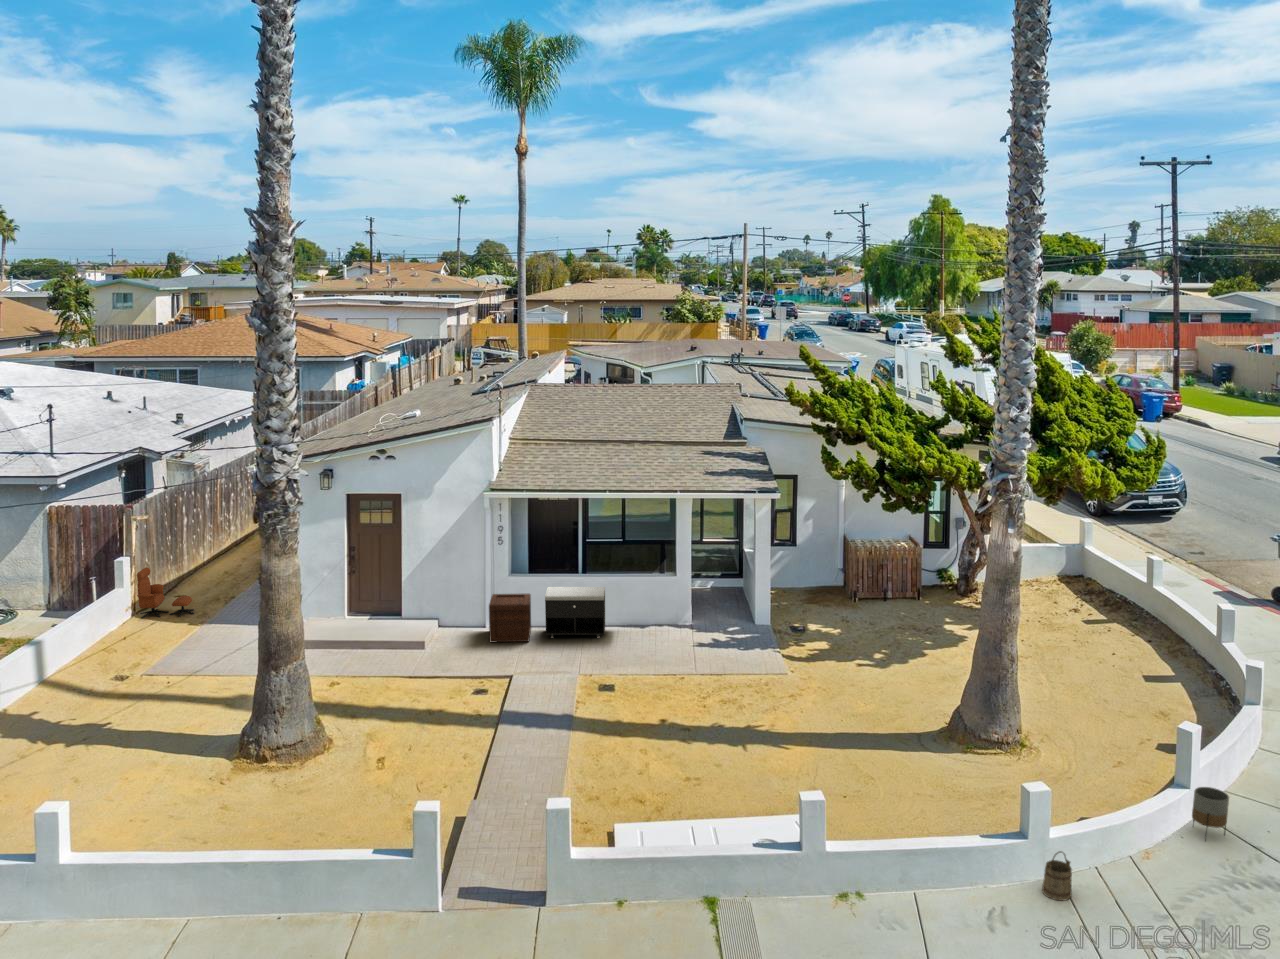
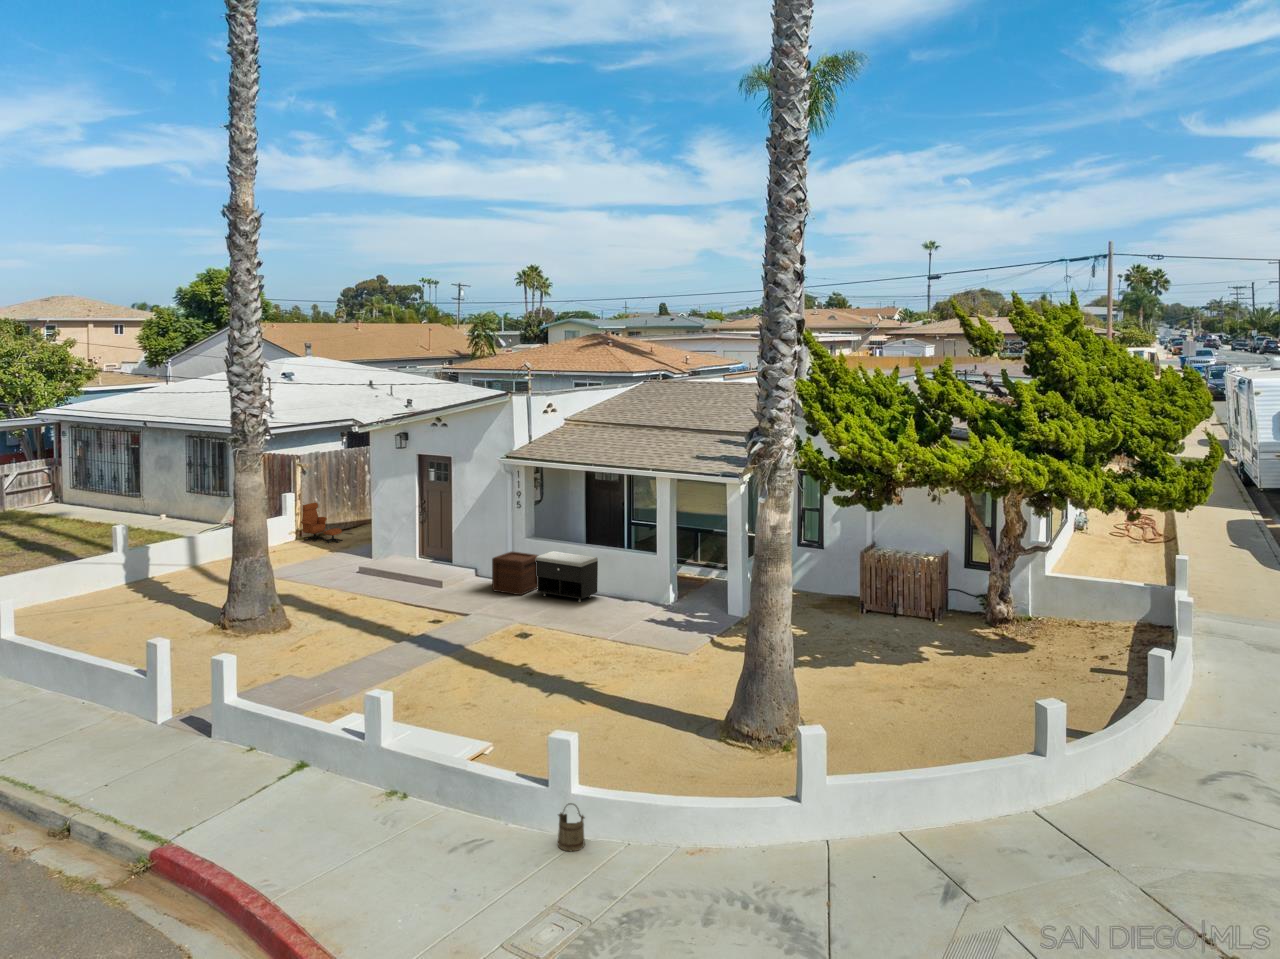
planter: present [1192,787,1229,832] -> none [791,796,826,854]

